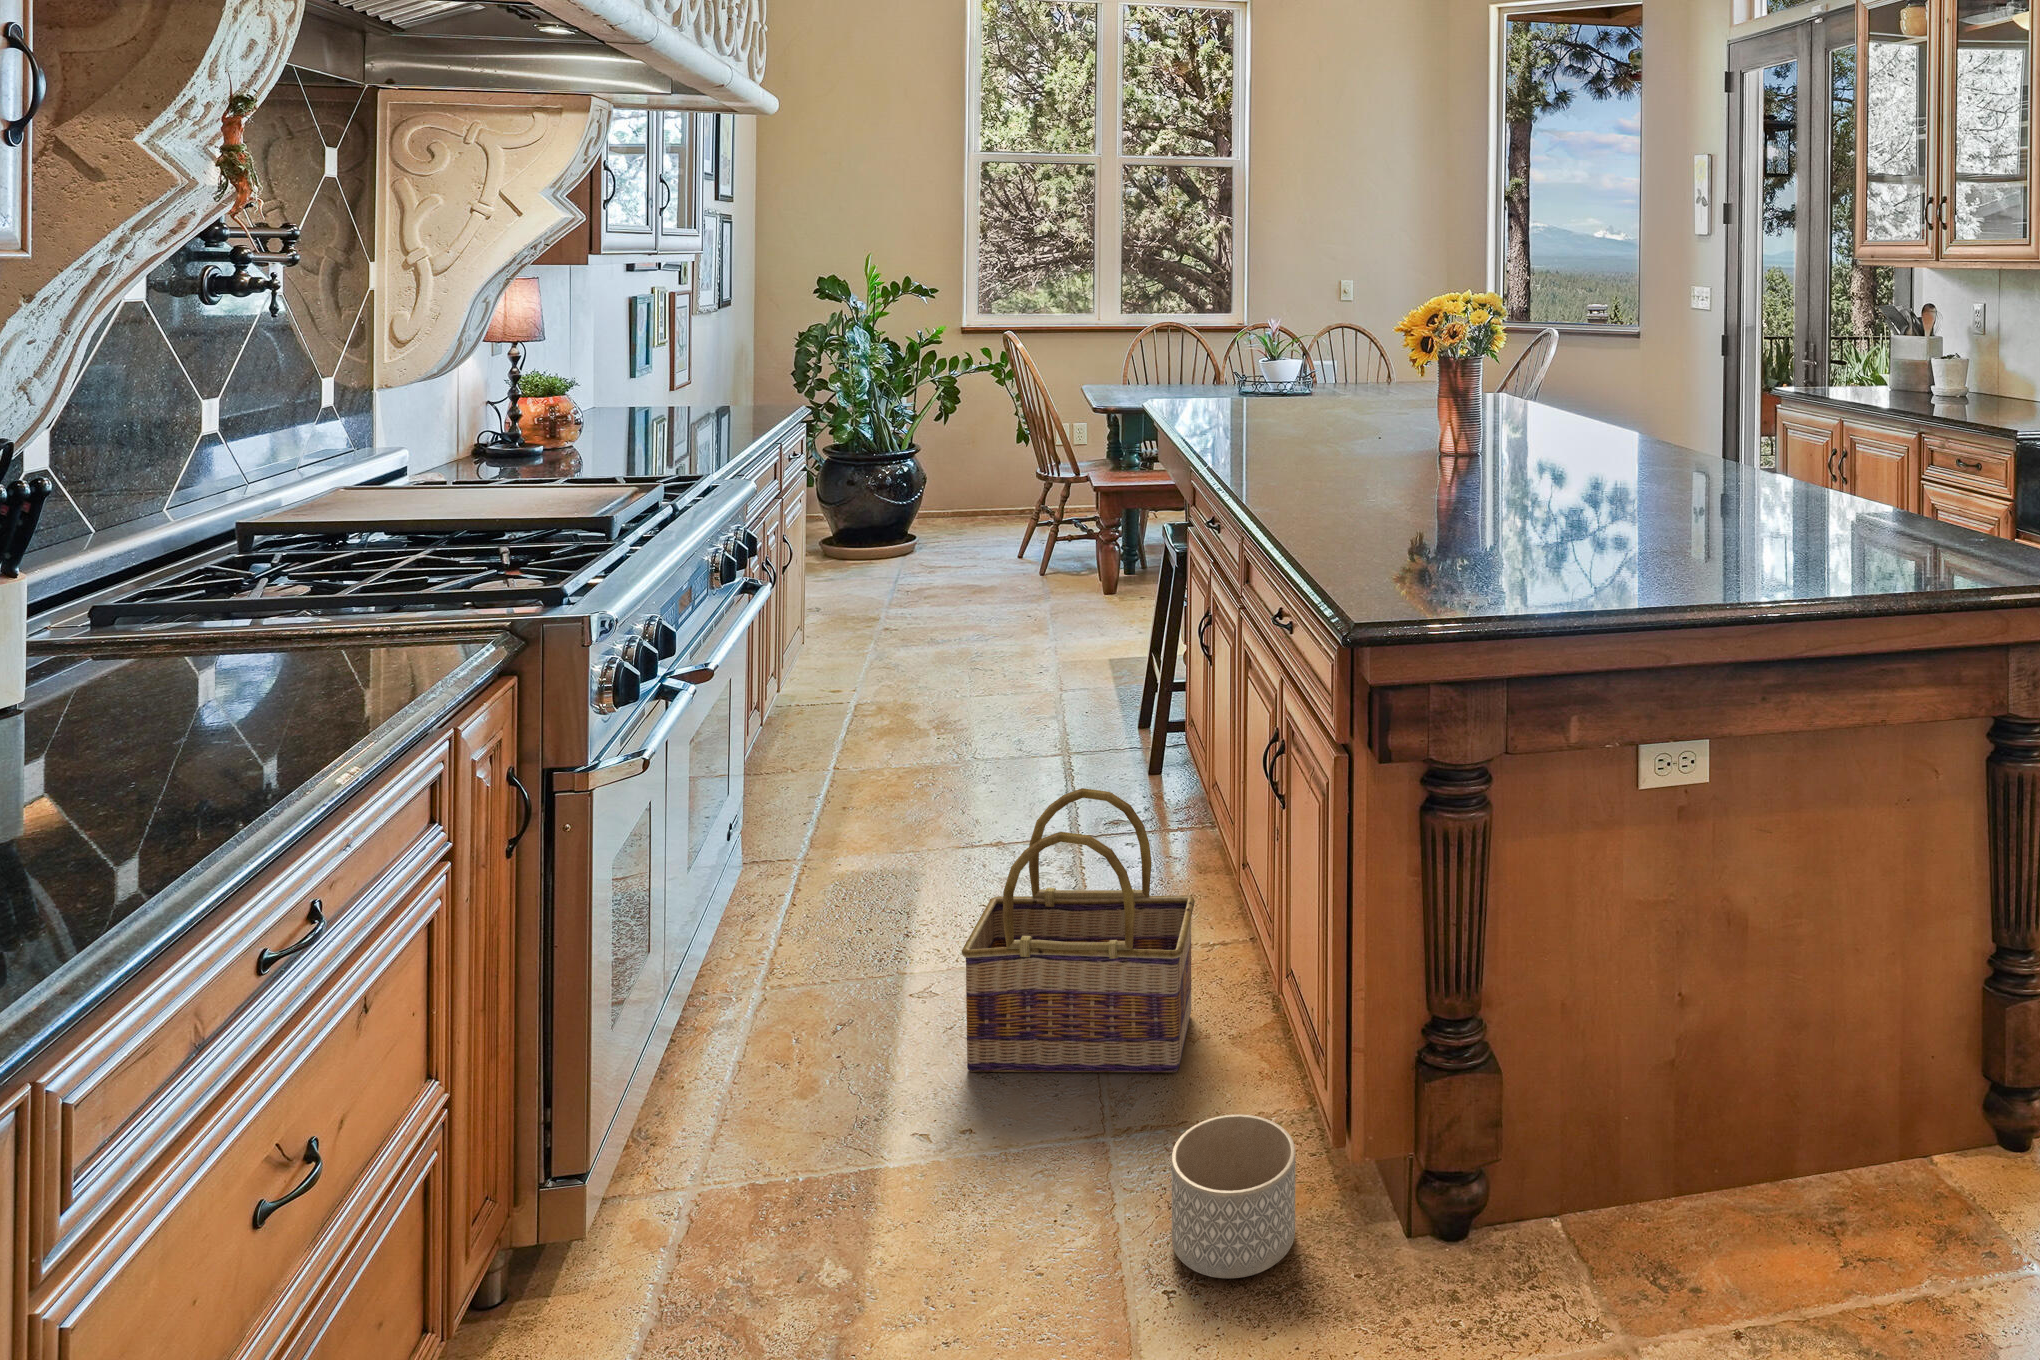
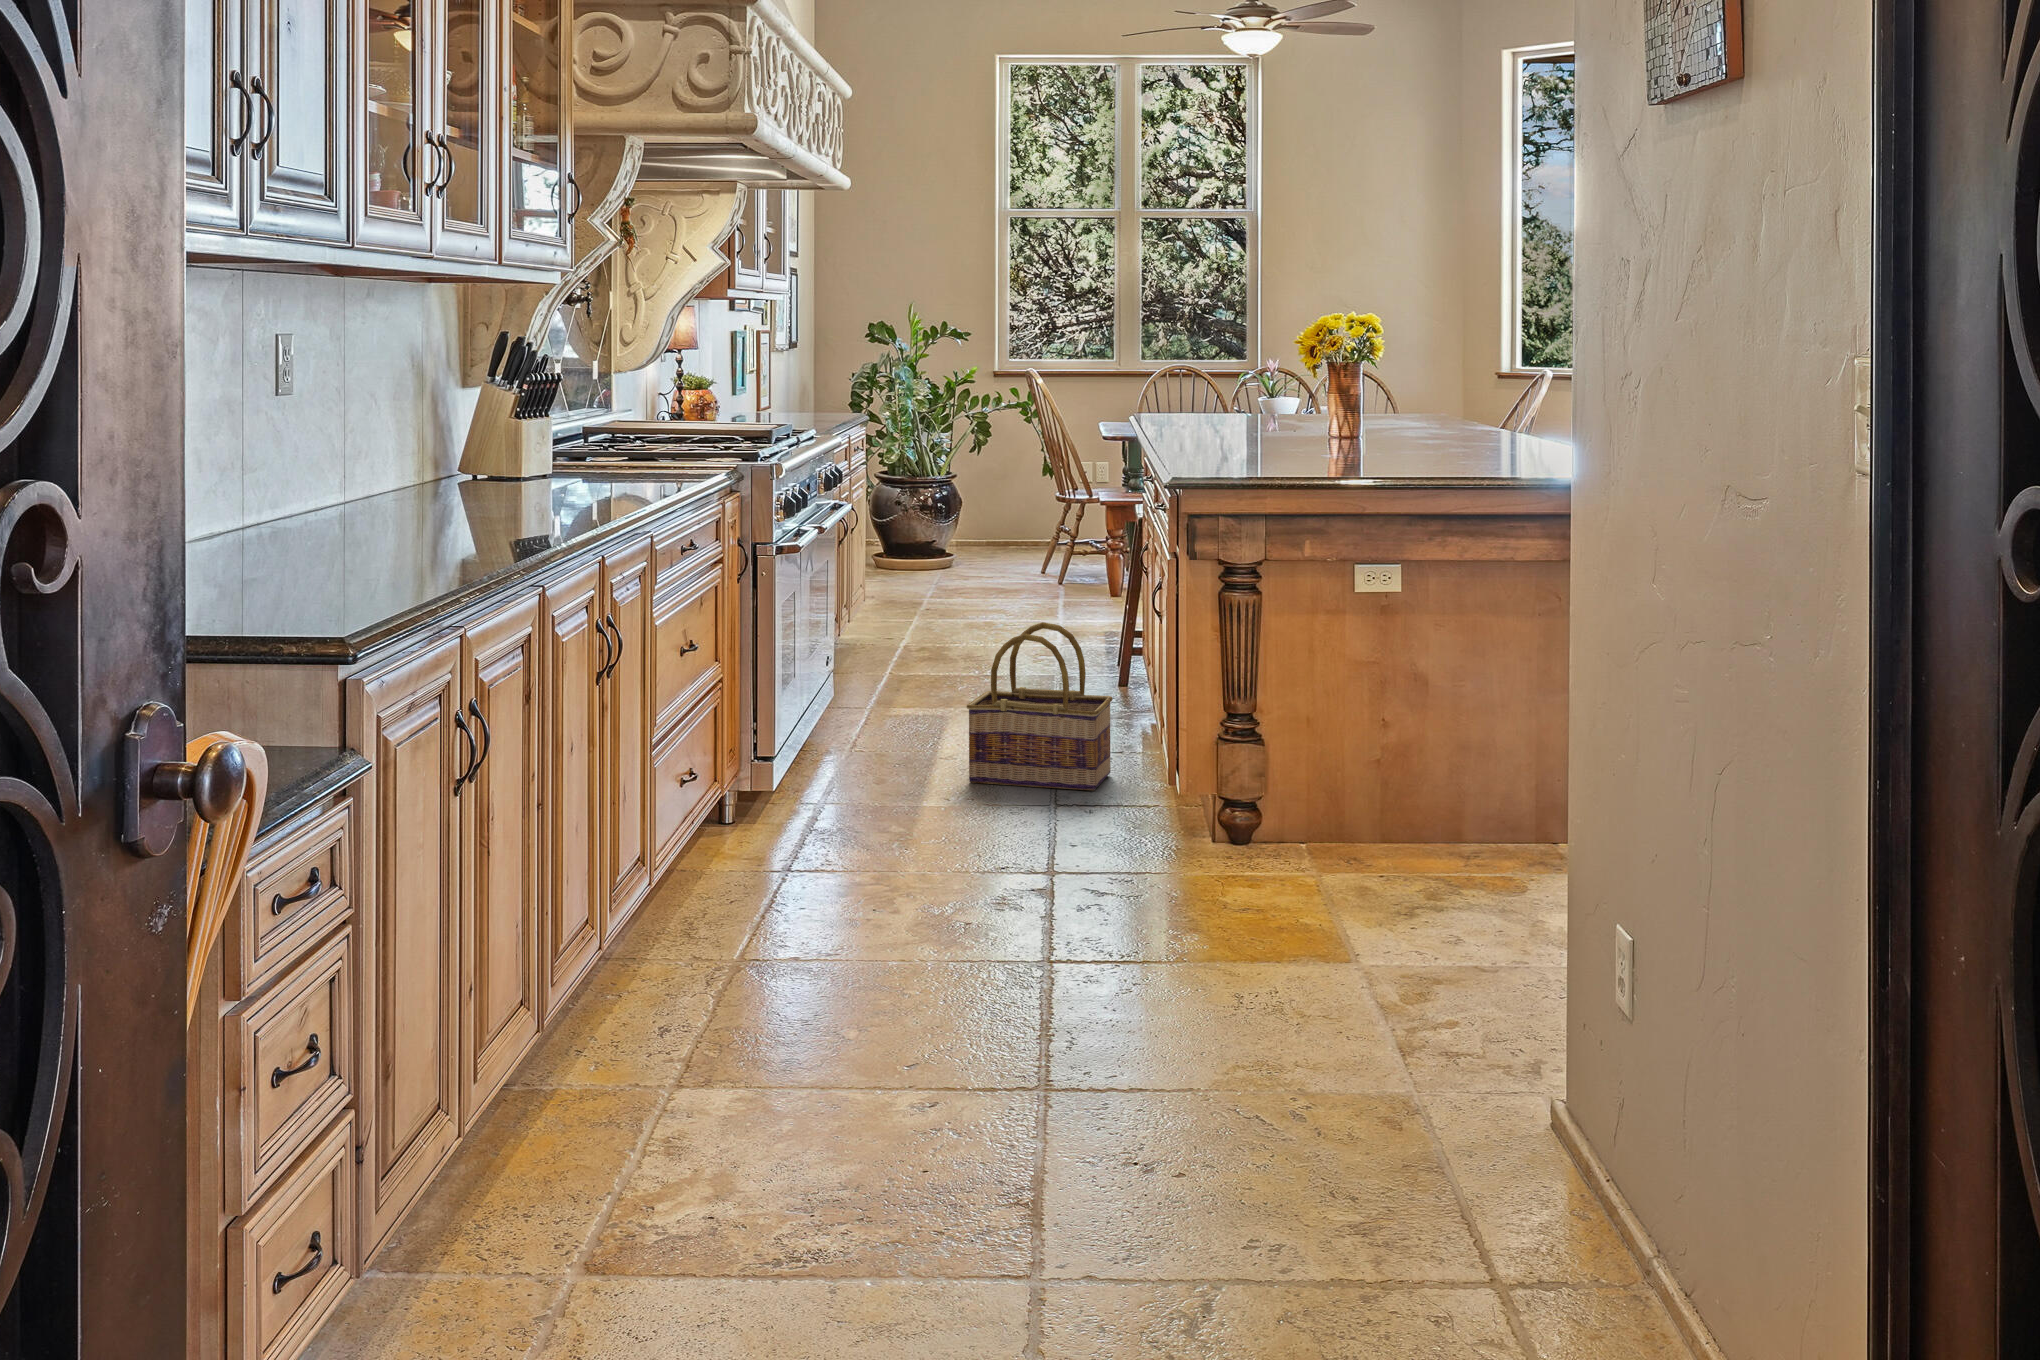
planter: present [1172,1114,1295,1278] -> none [1073,773,1143,843]

